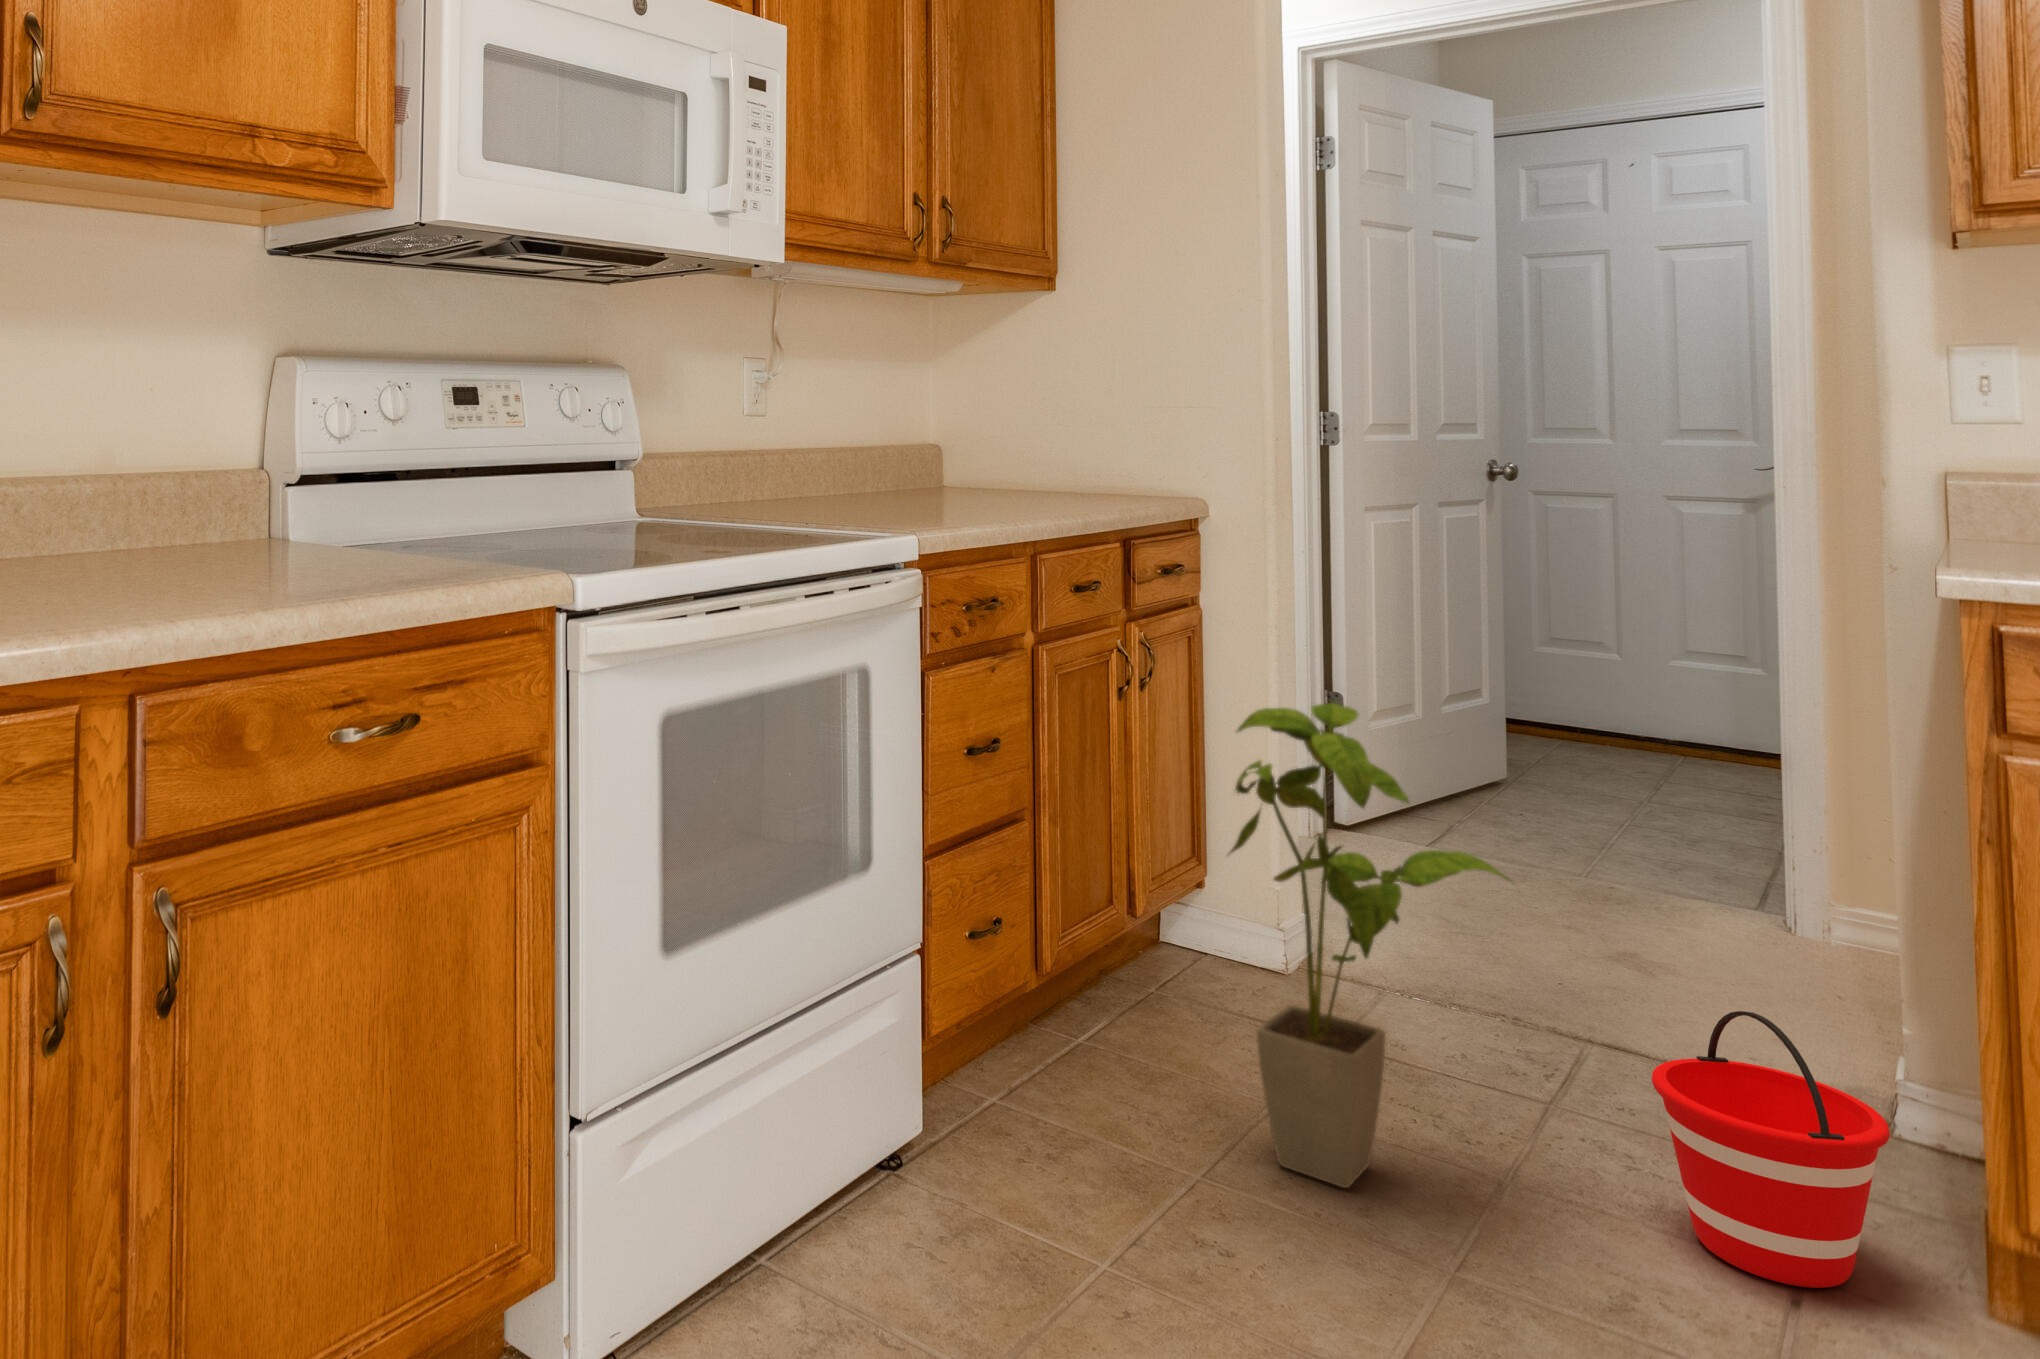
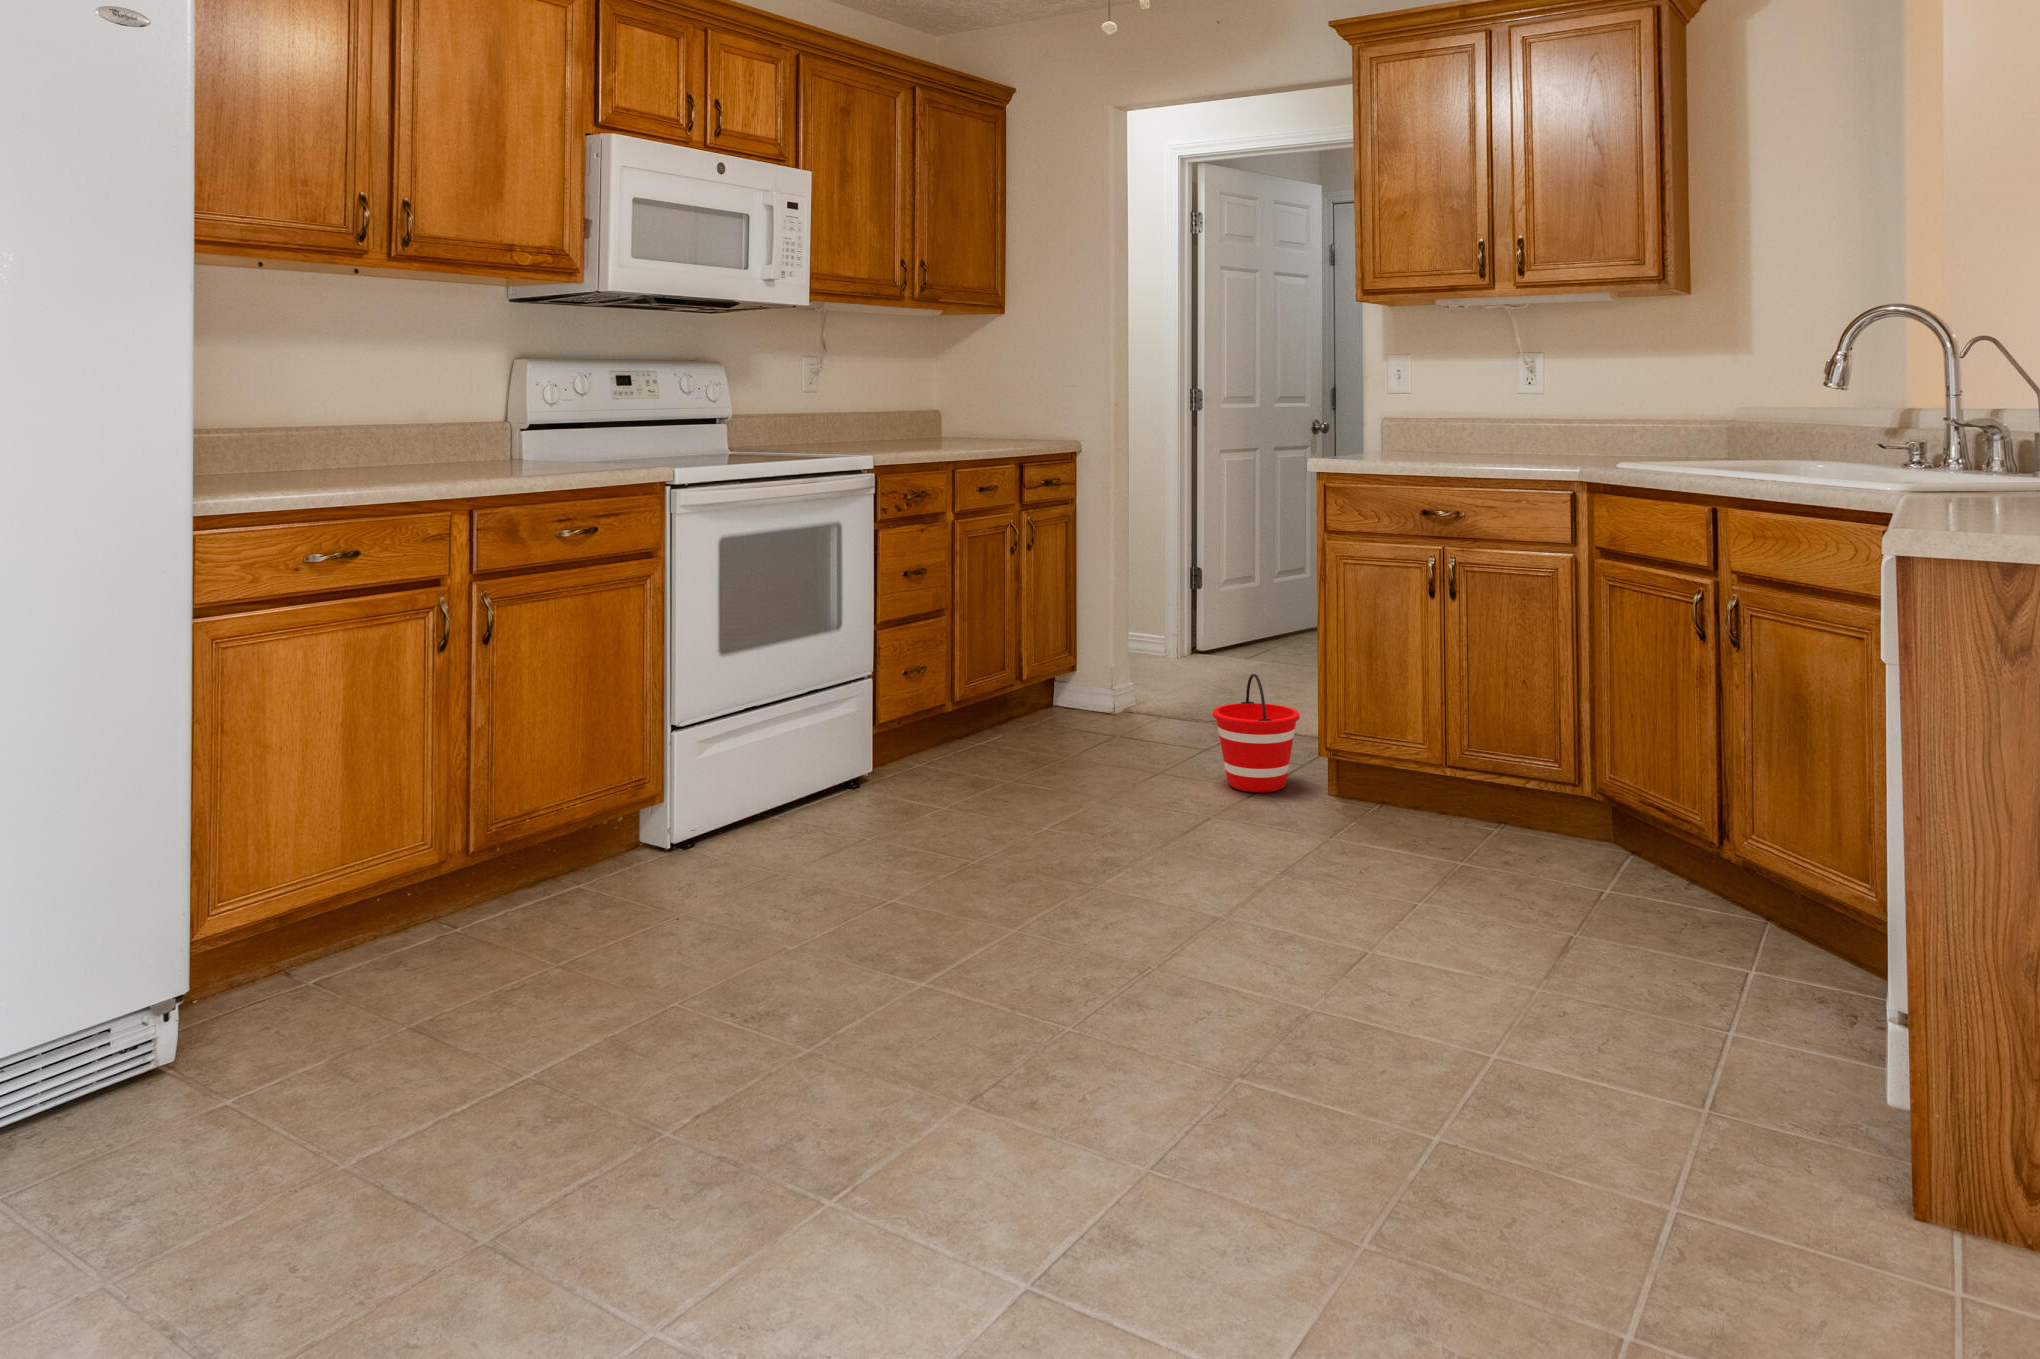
house plant: present [1230,703,1514,1188] -> none [1031,537,1158,779]

